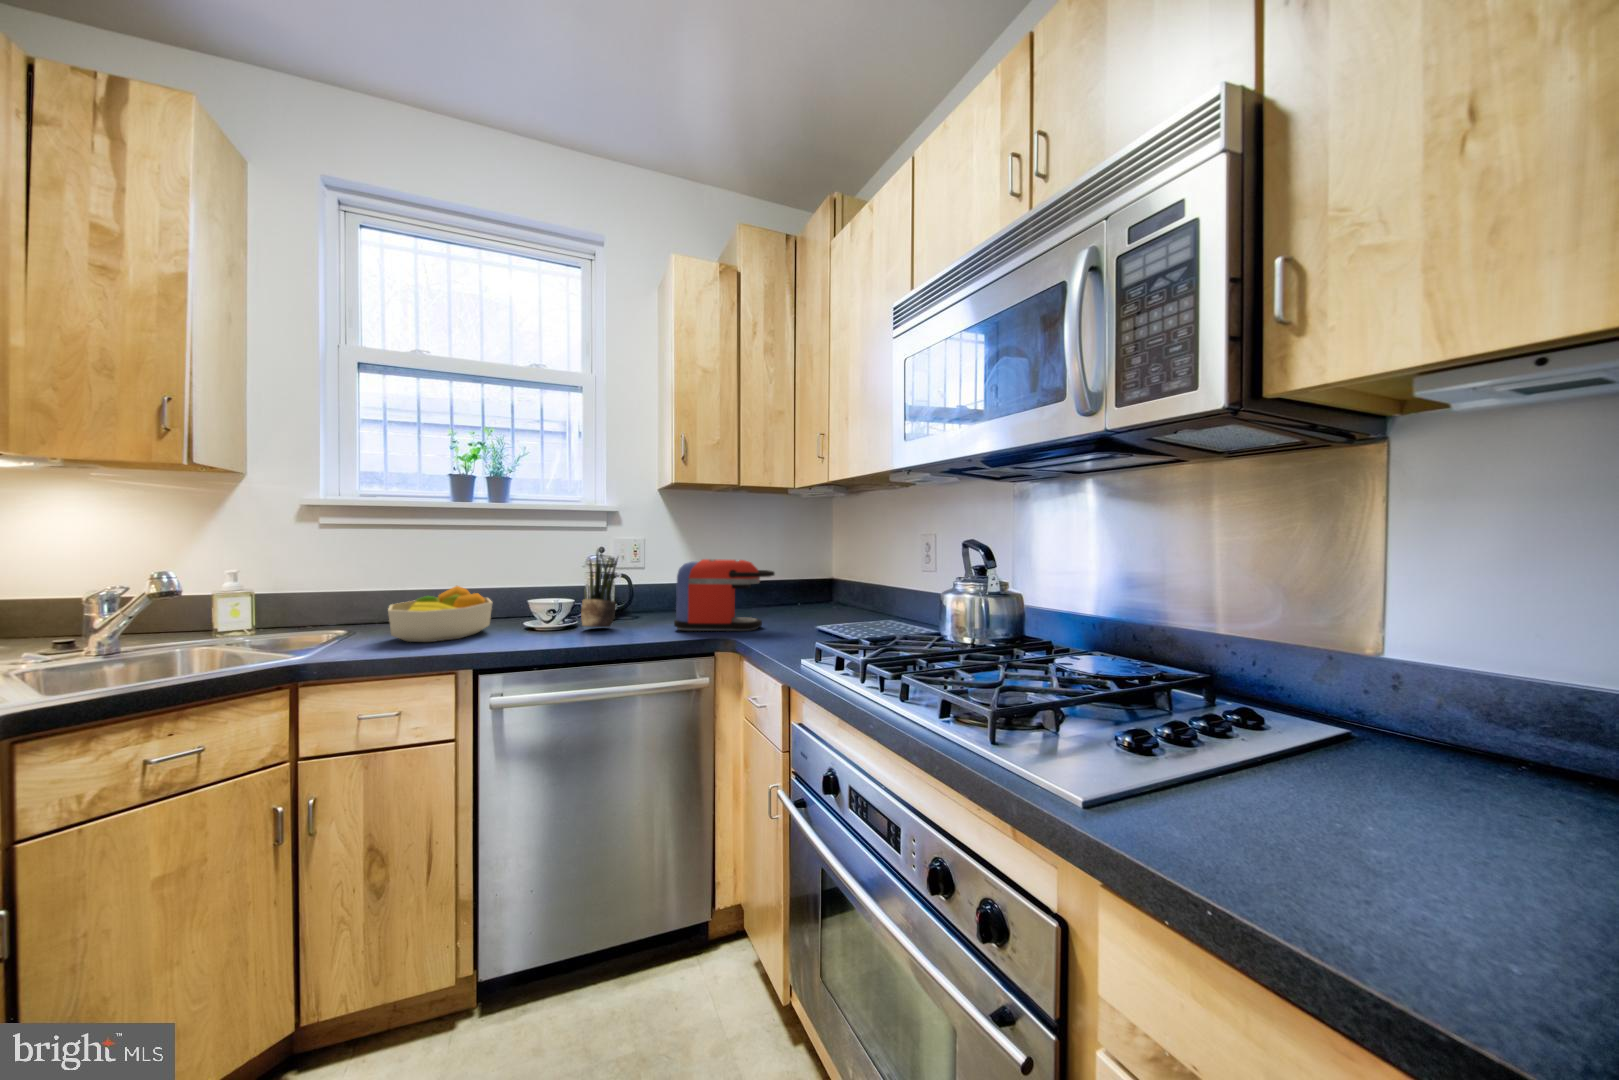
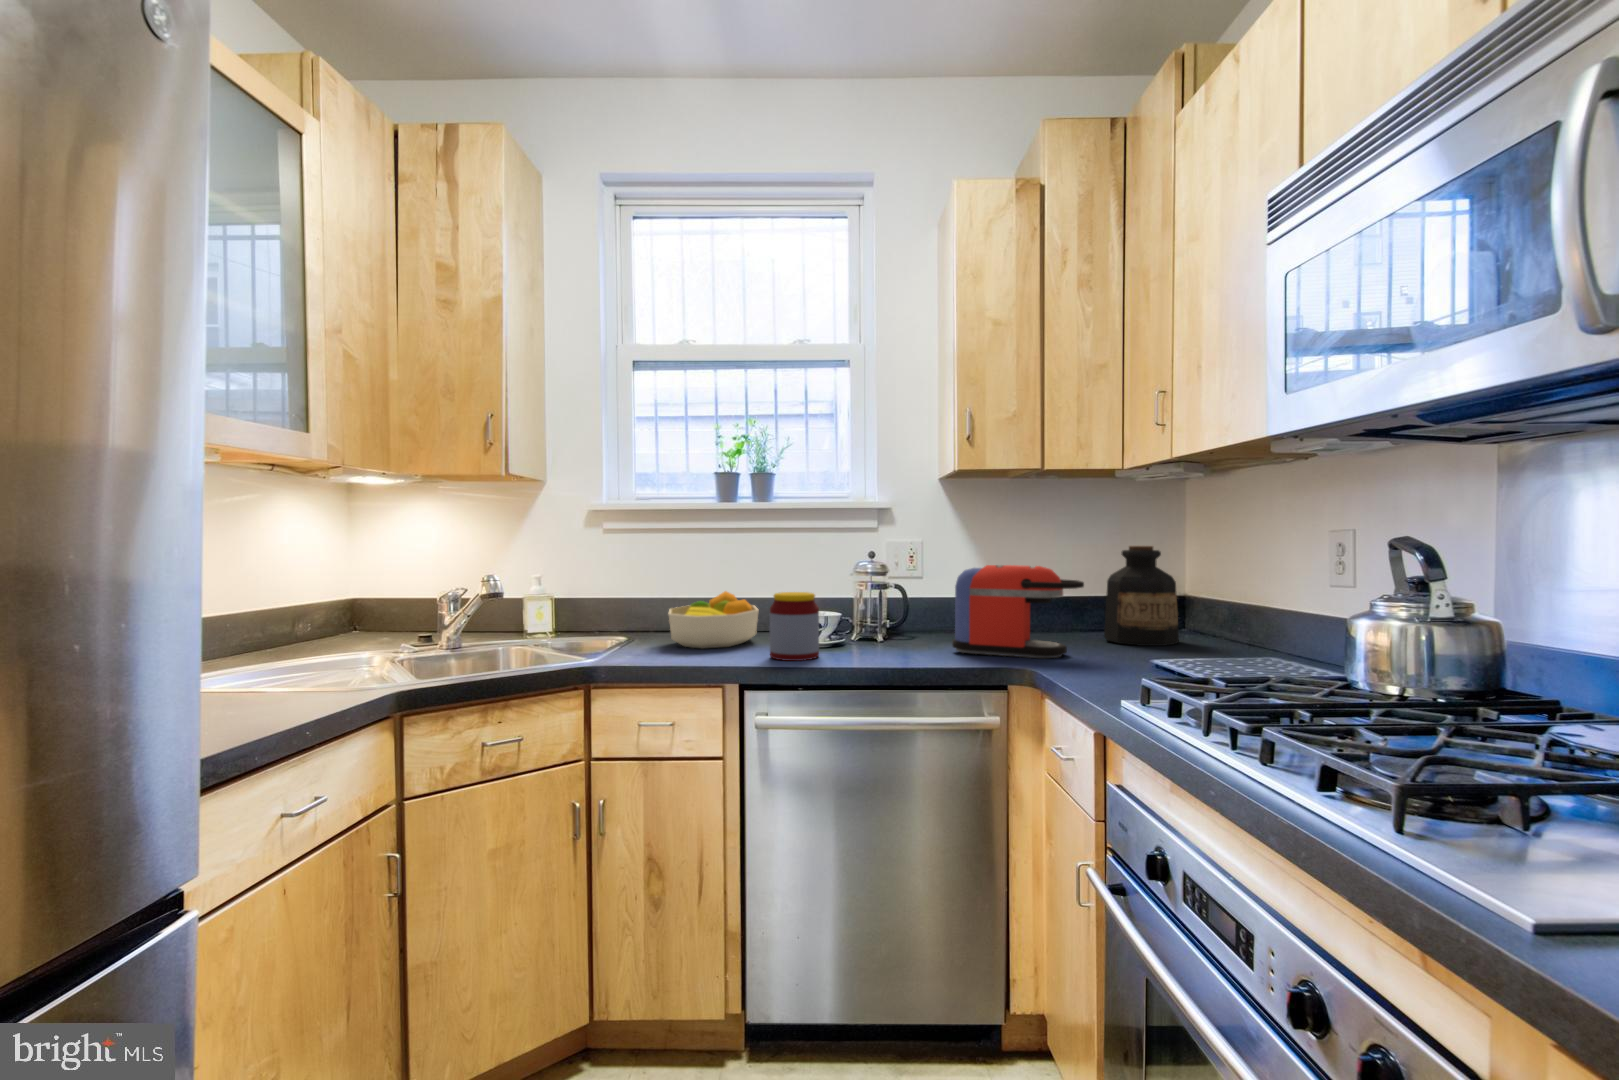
bottle: none [786,545,835,617] -> present [1104,546,1179,646]
potted plant: present [581,550,618,627] -> none [847,551,888,644]
jar: none [503,585,554,649] -> present [770,592,819,661]

